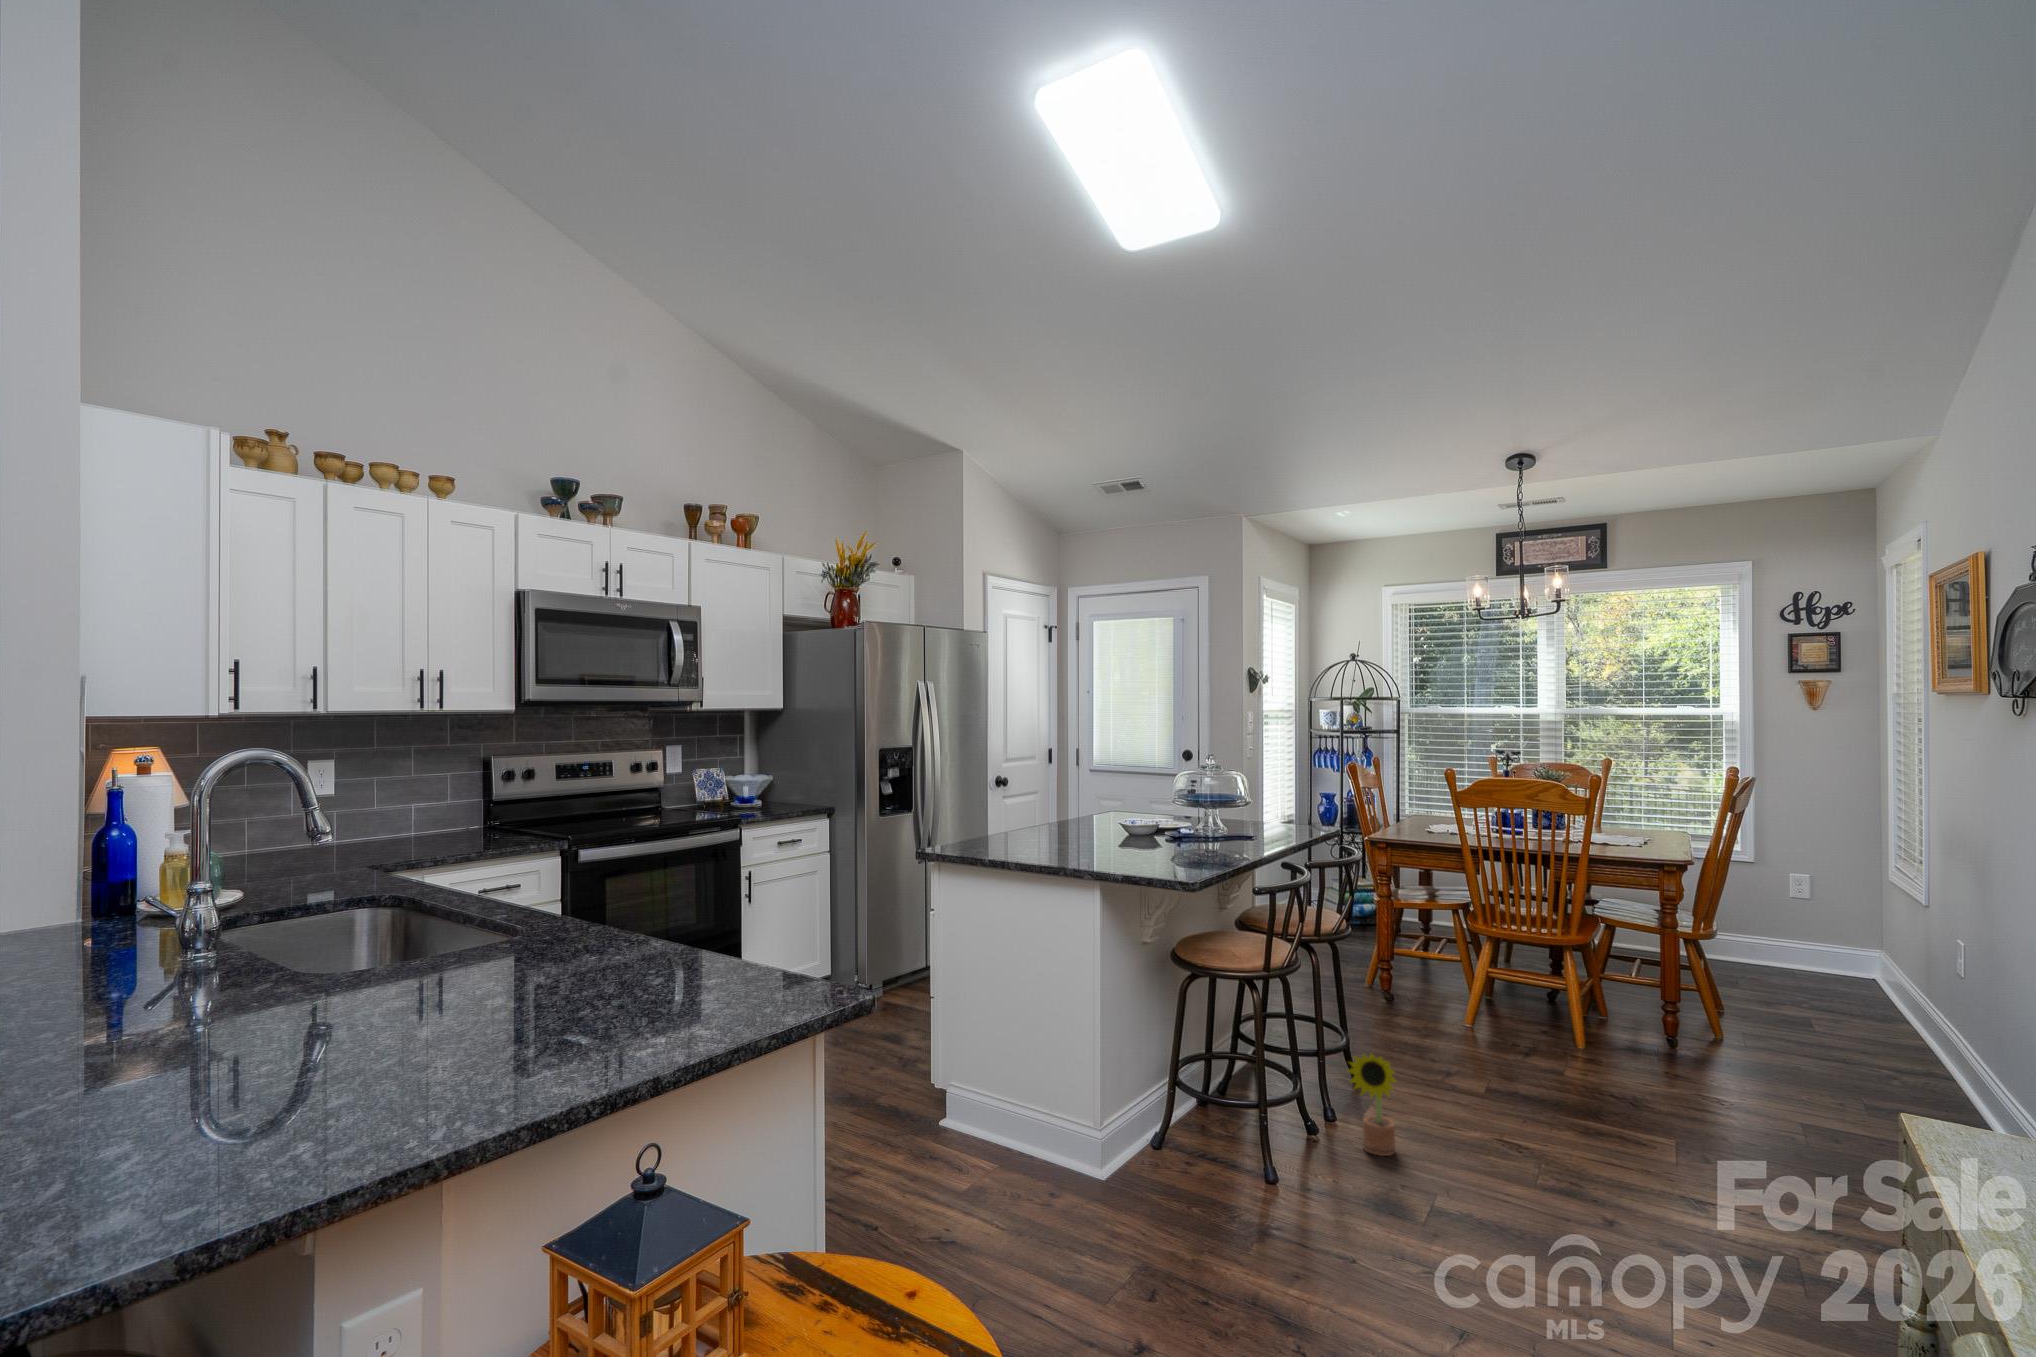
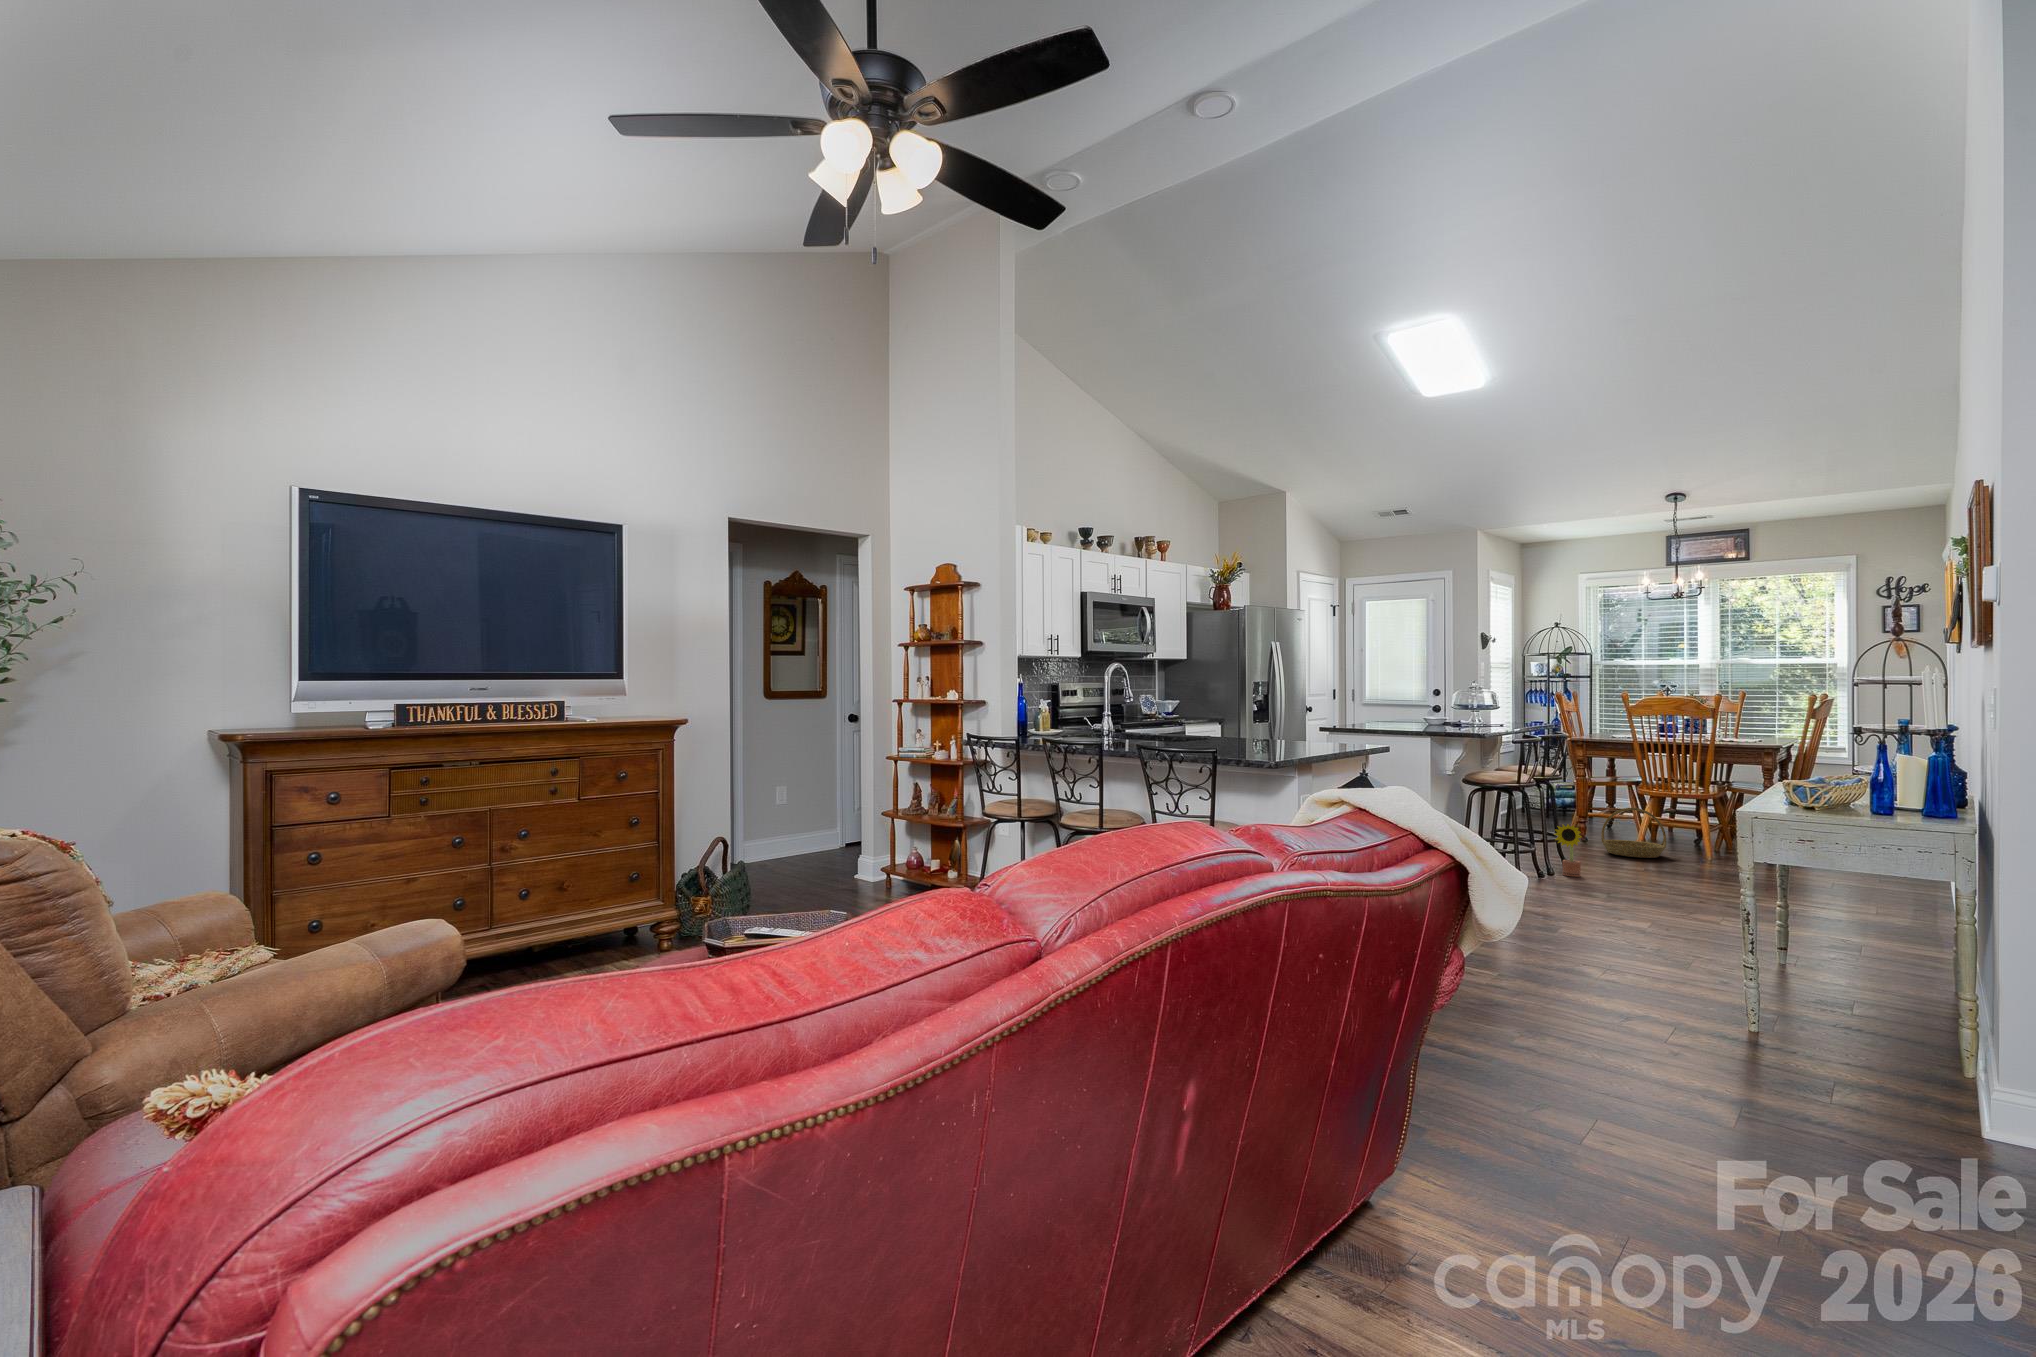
basket: none [1424,975,1528,1068] -> present [1601,808,1666,858]

